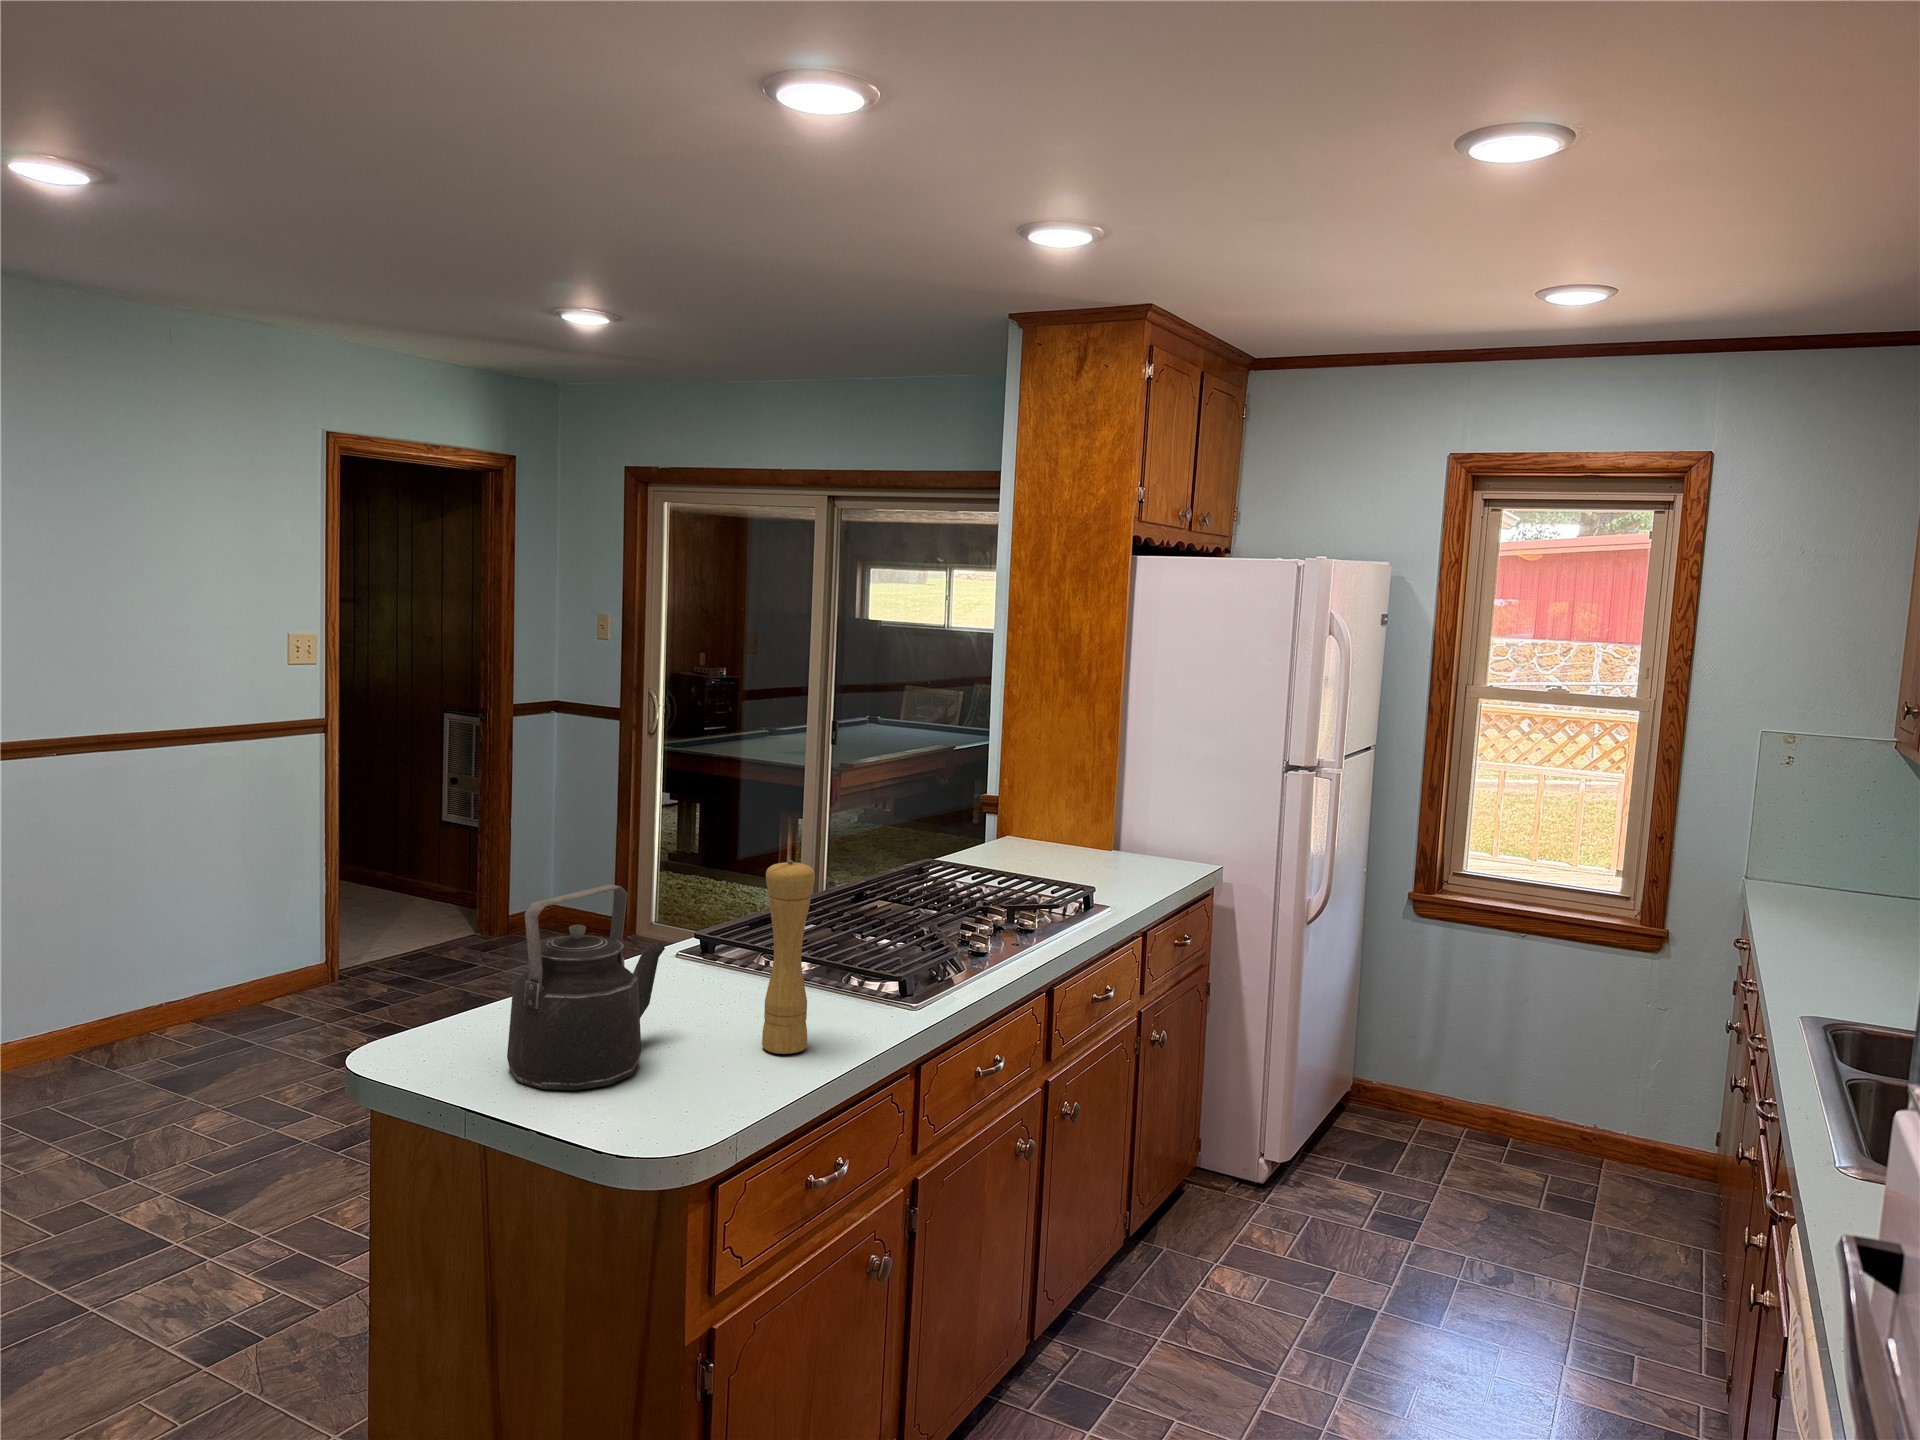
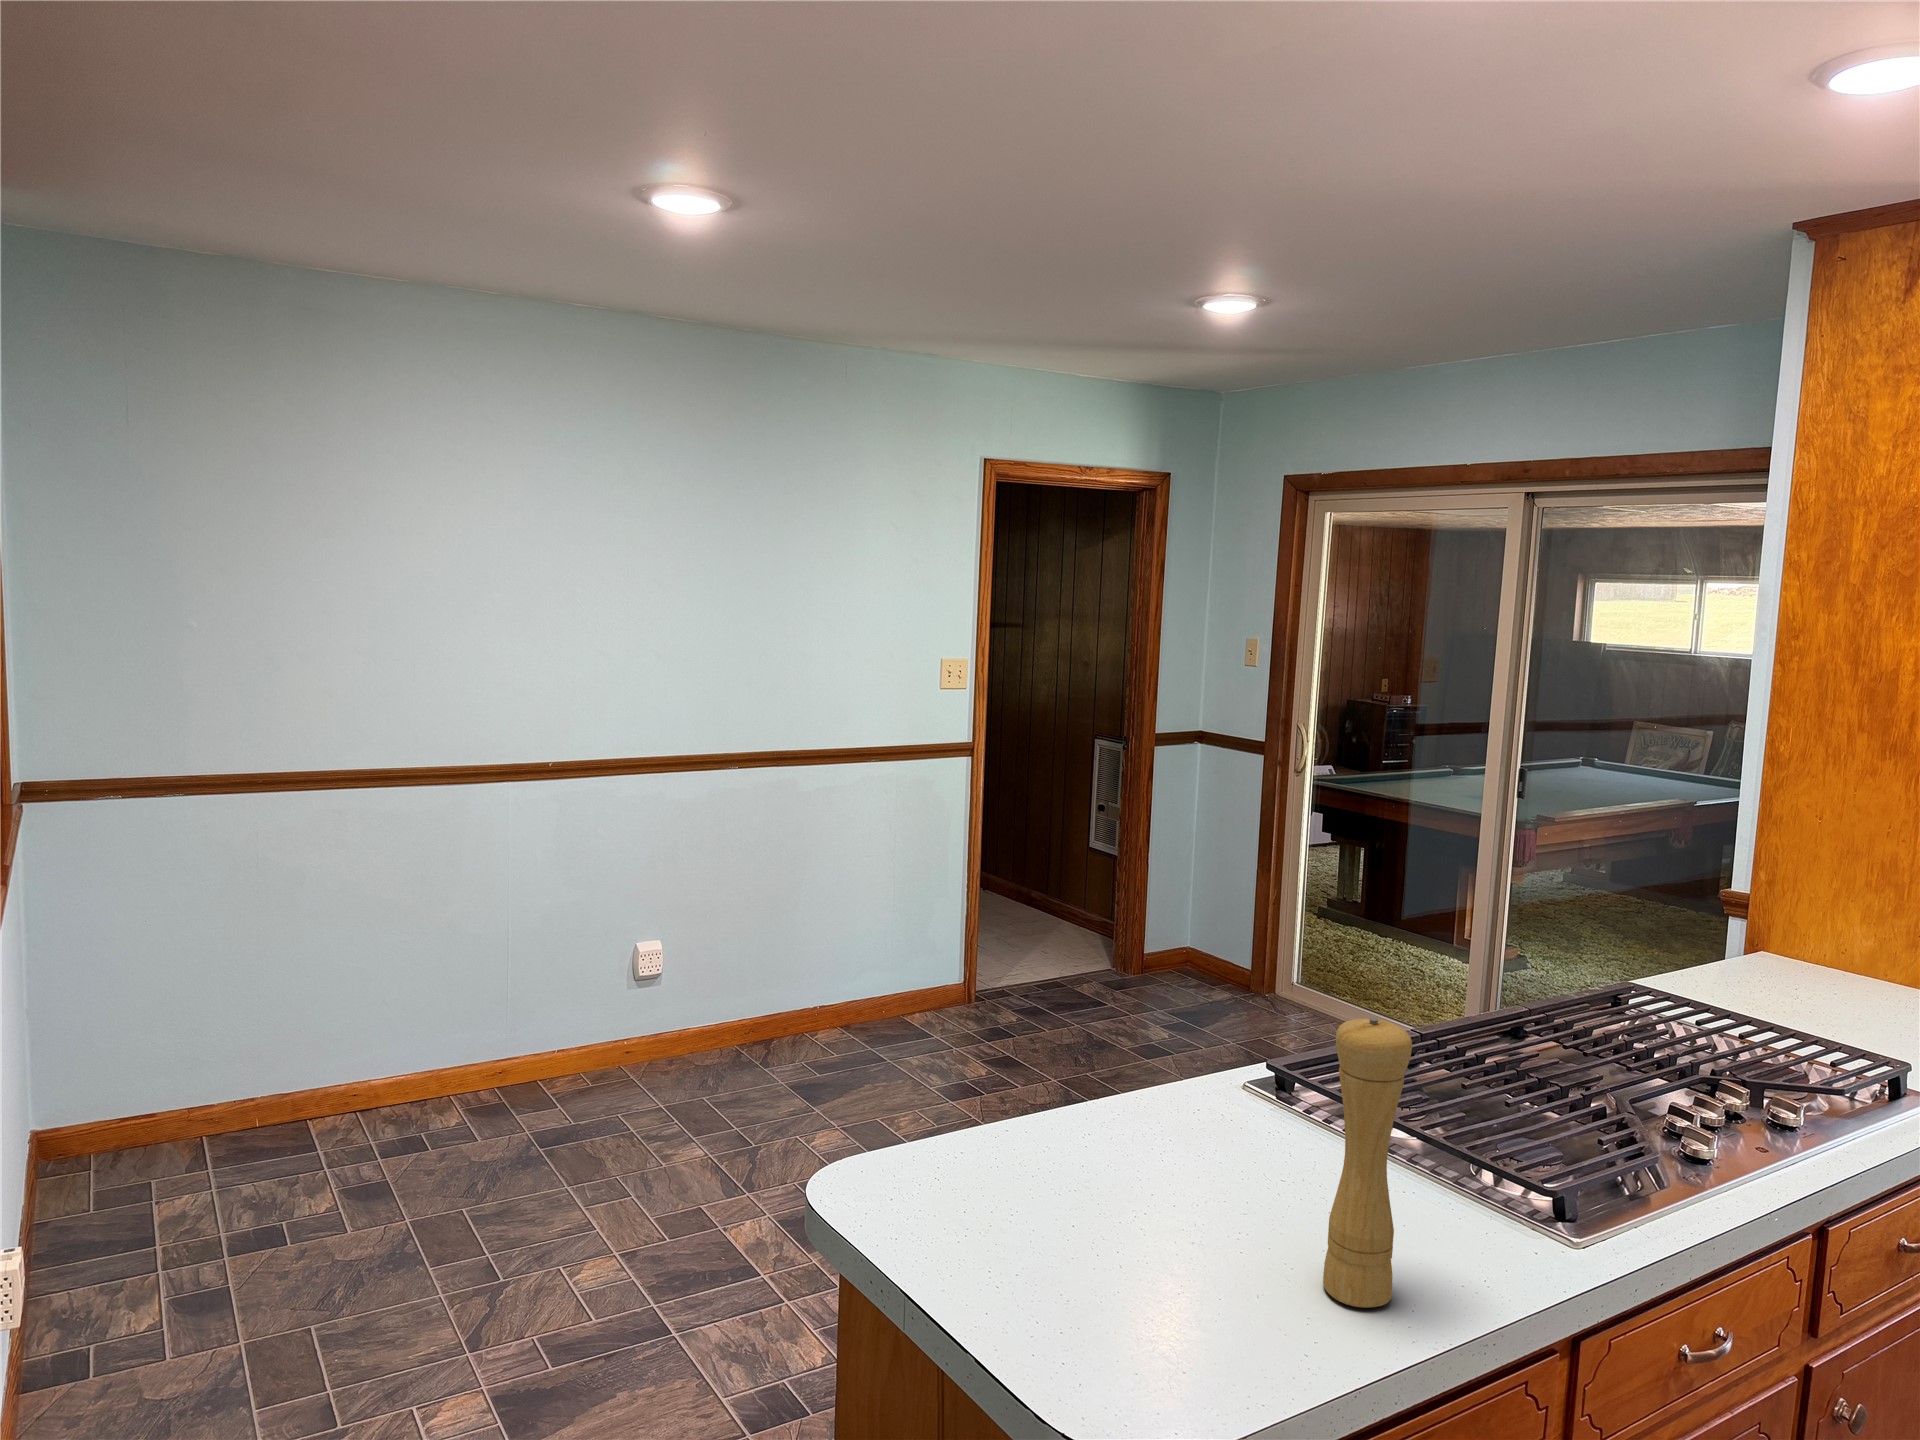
kettle: present [507,884,665,1090] -> none [968,1021,1194,1314]

